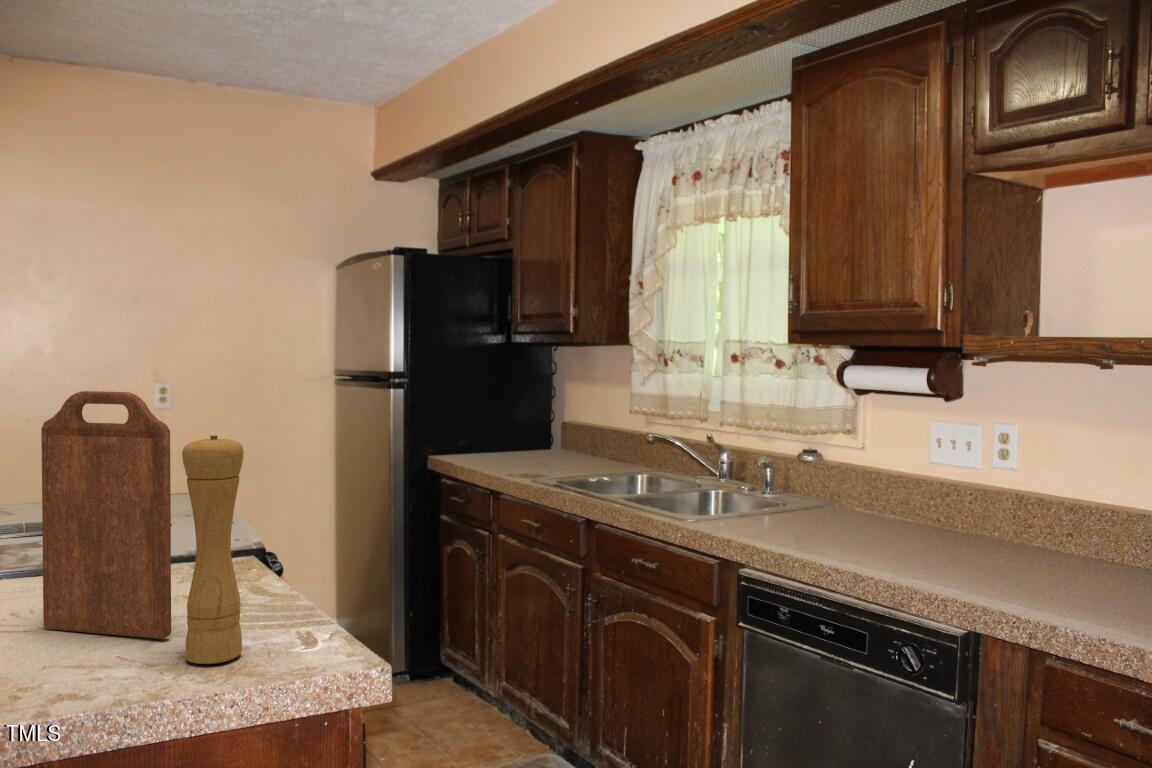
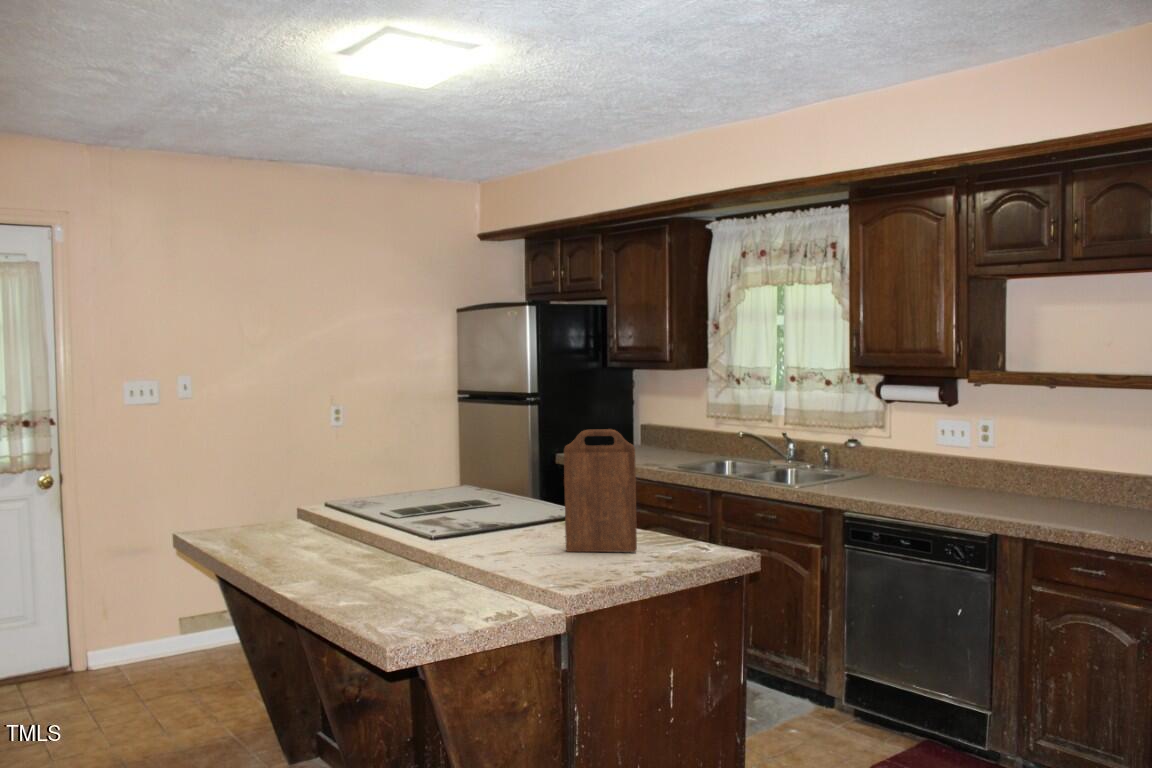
pepper mill: present [182,435,244,664] -> none [658,450,686,559]

